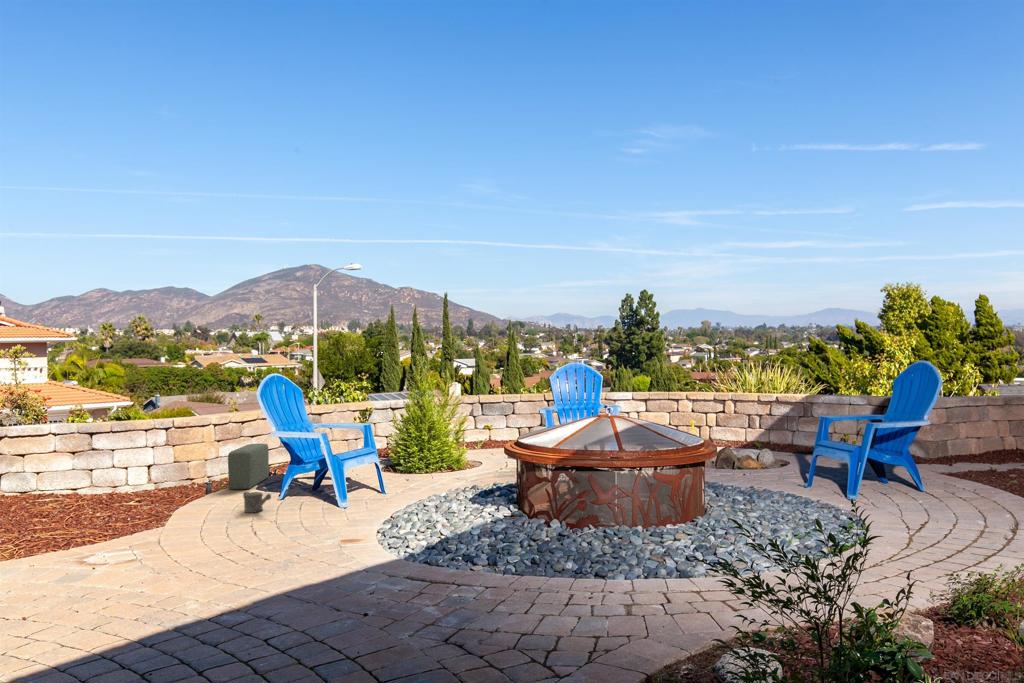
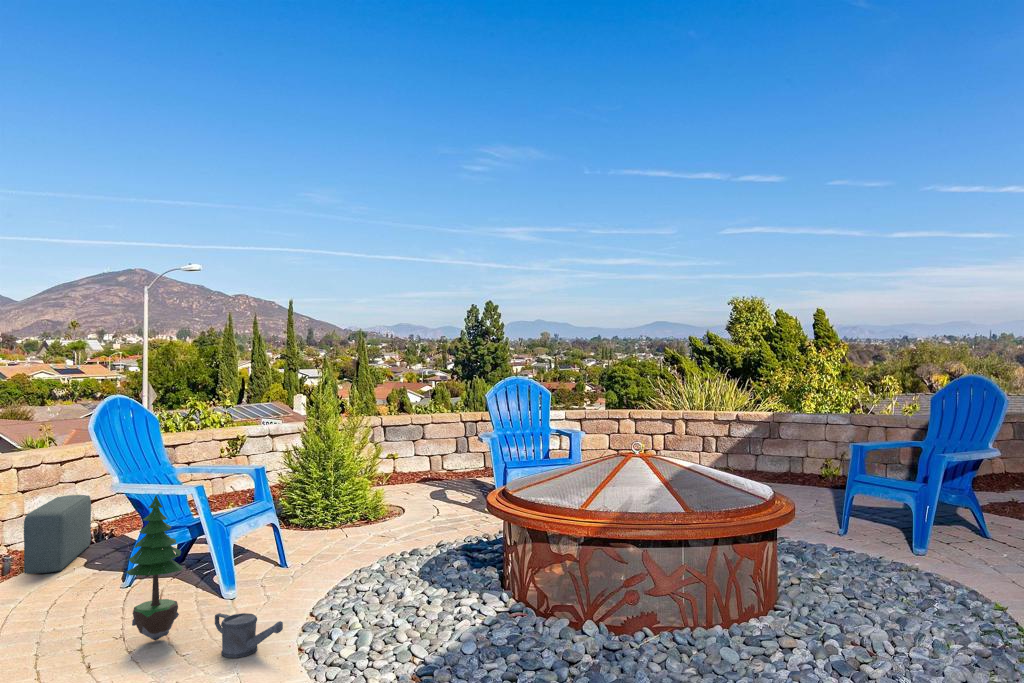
potted tree: none [278,434,310,520] -> present [126,496,183,641]
watering can: present [243,492,271,513] -> present [215,613,283,658]

